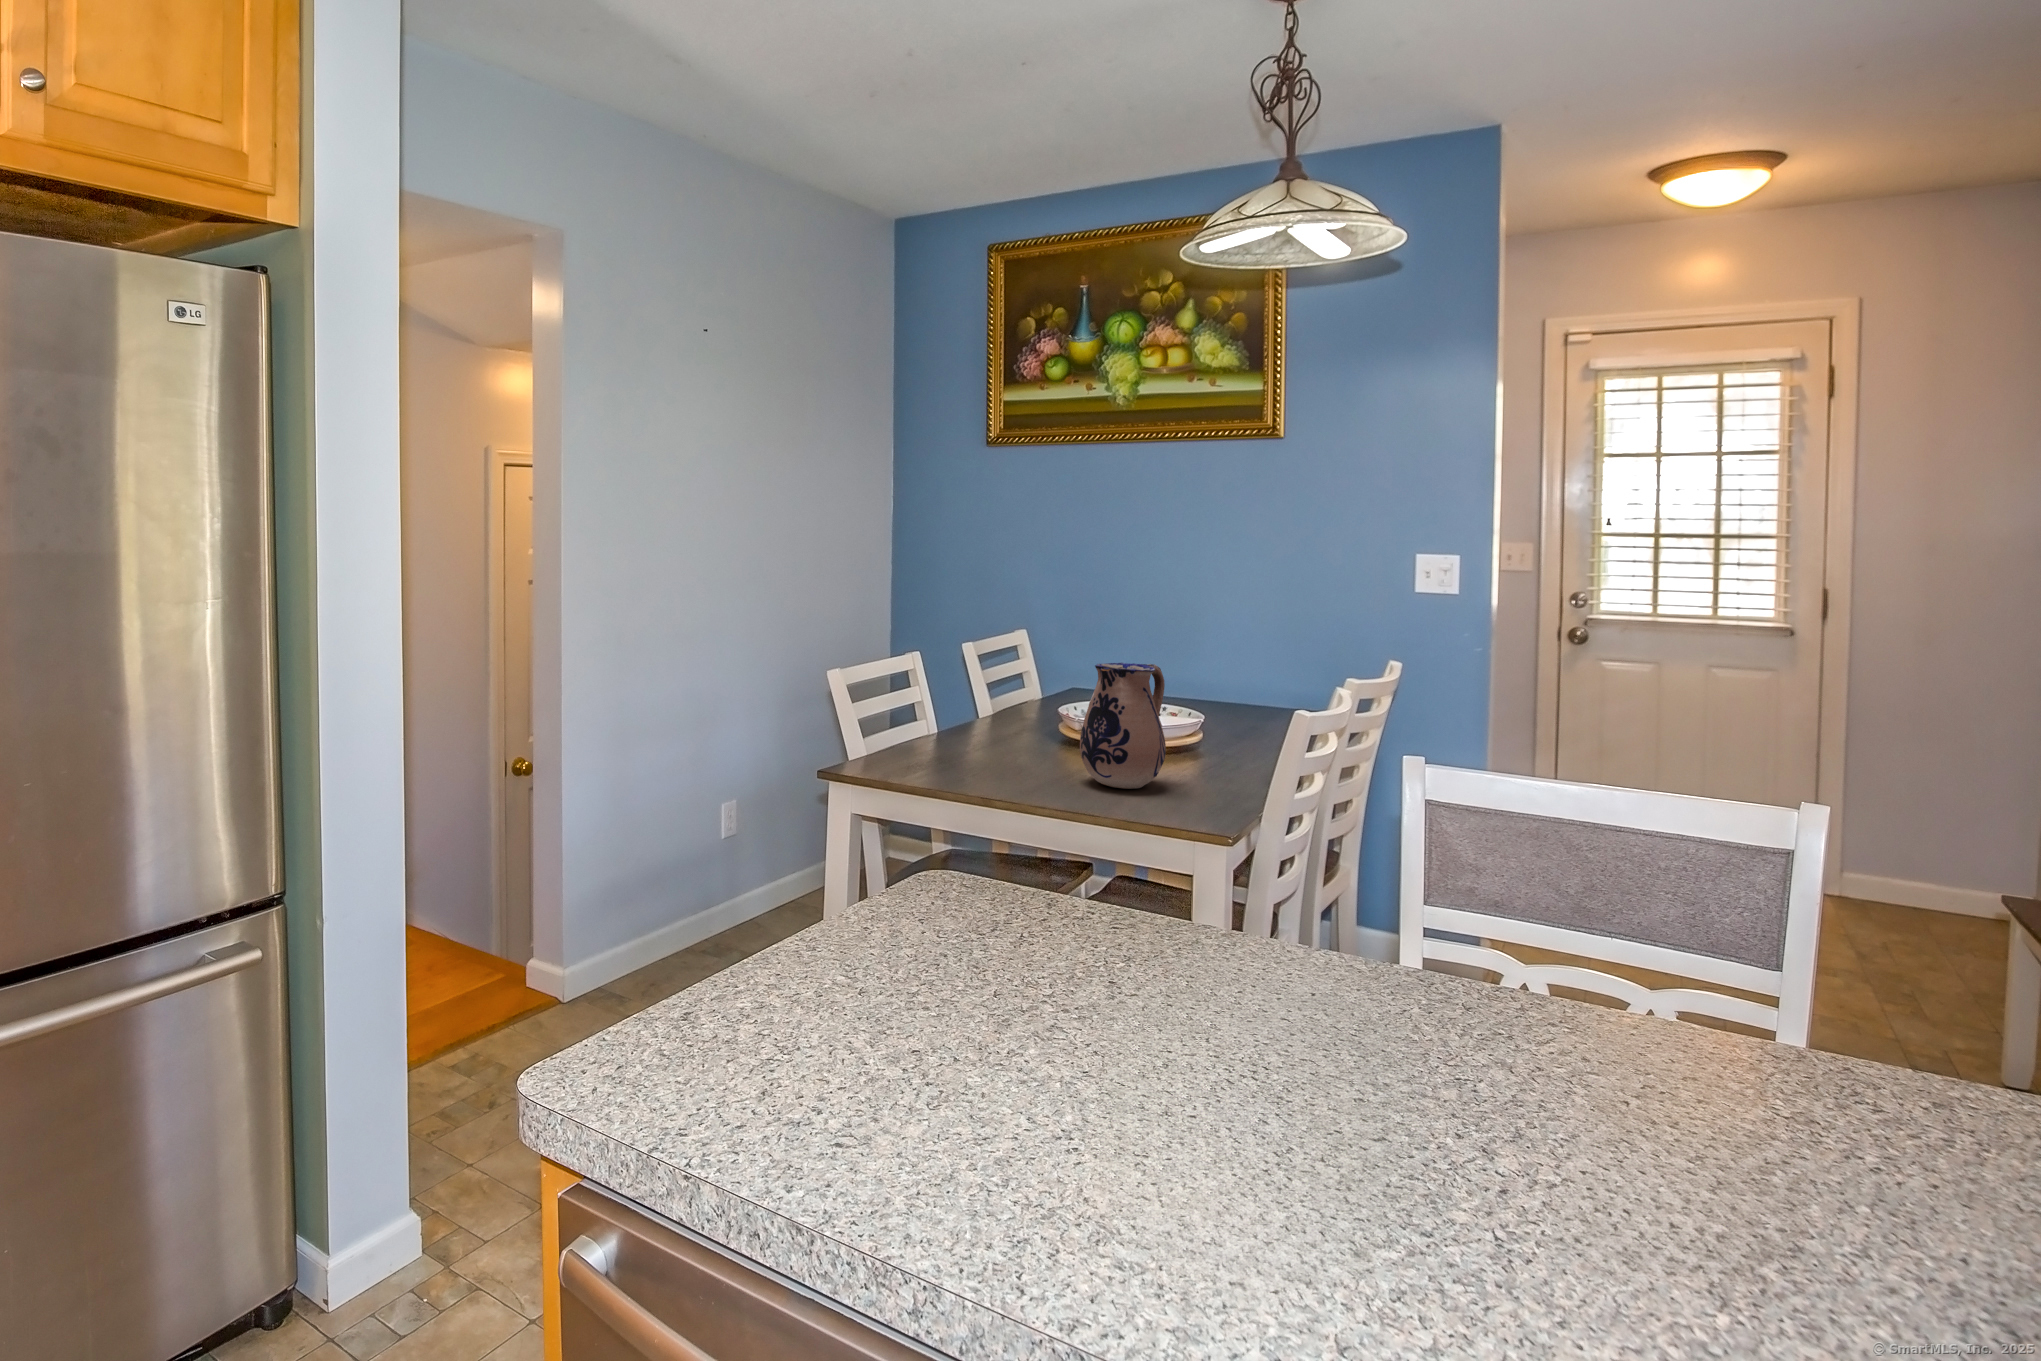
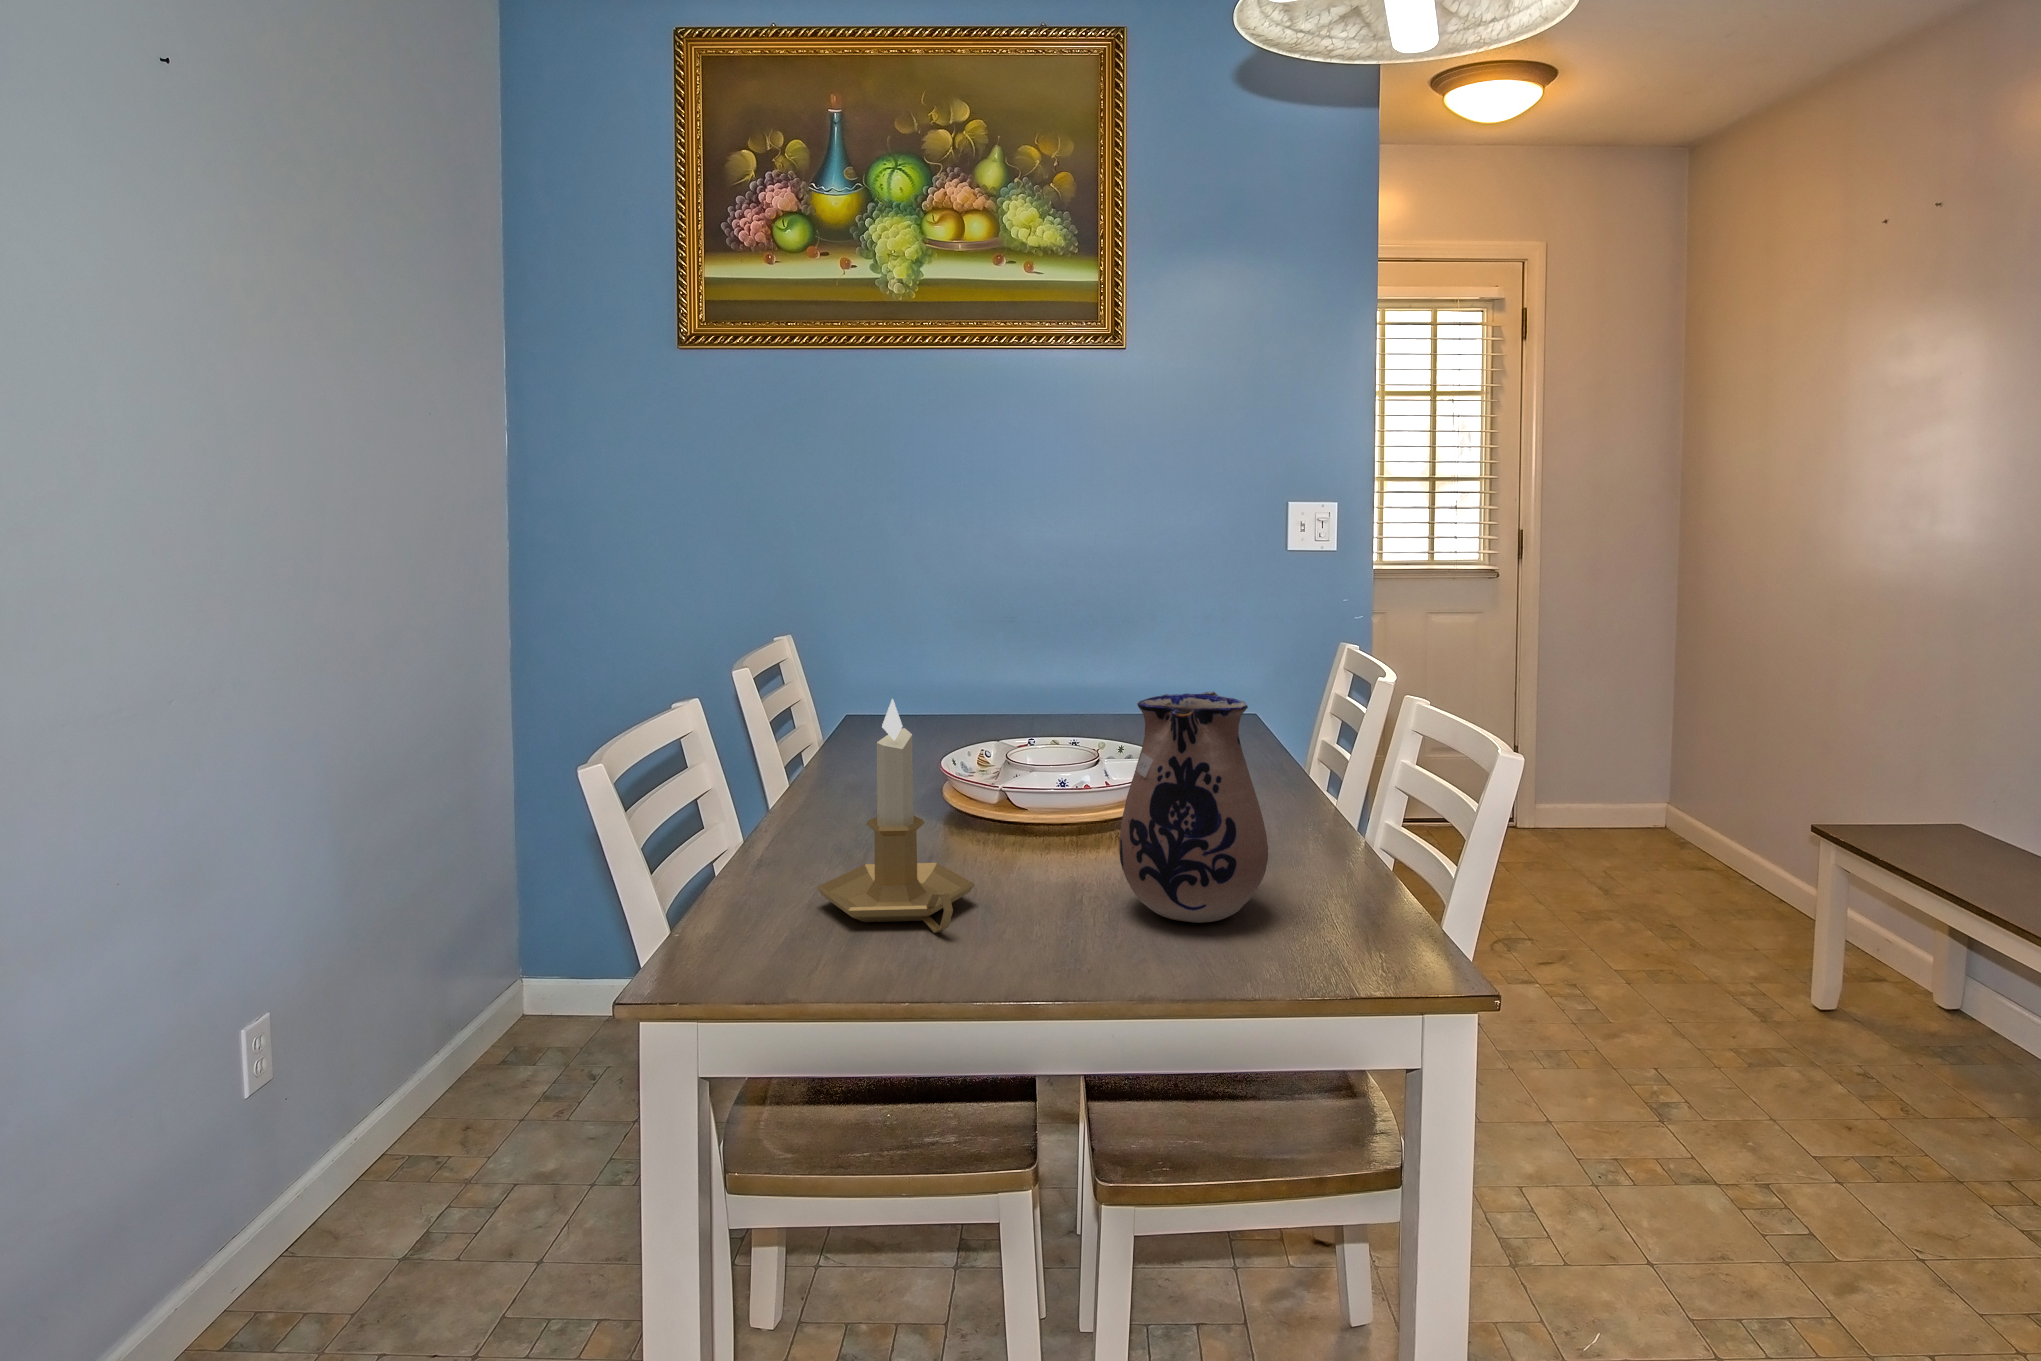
candlestick: none [938,651,1013,770] -> present [817,699,975,933]

